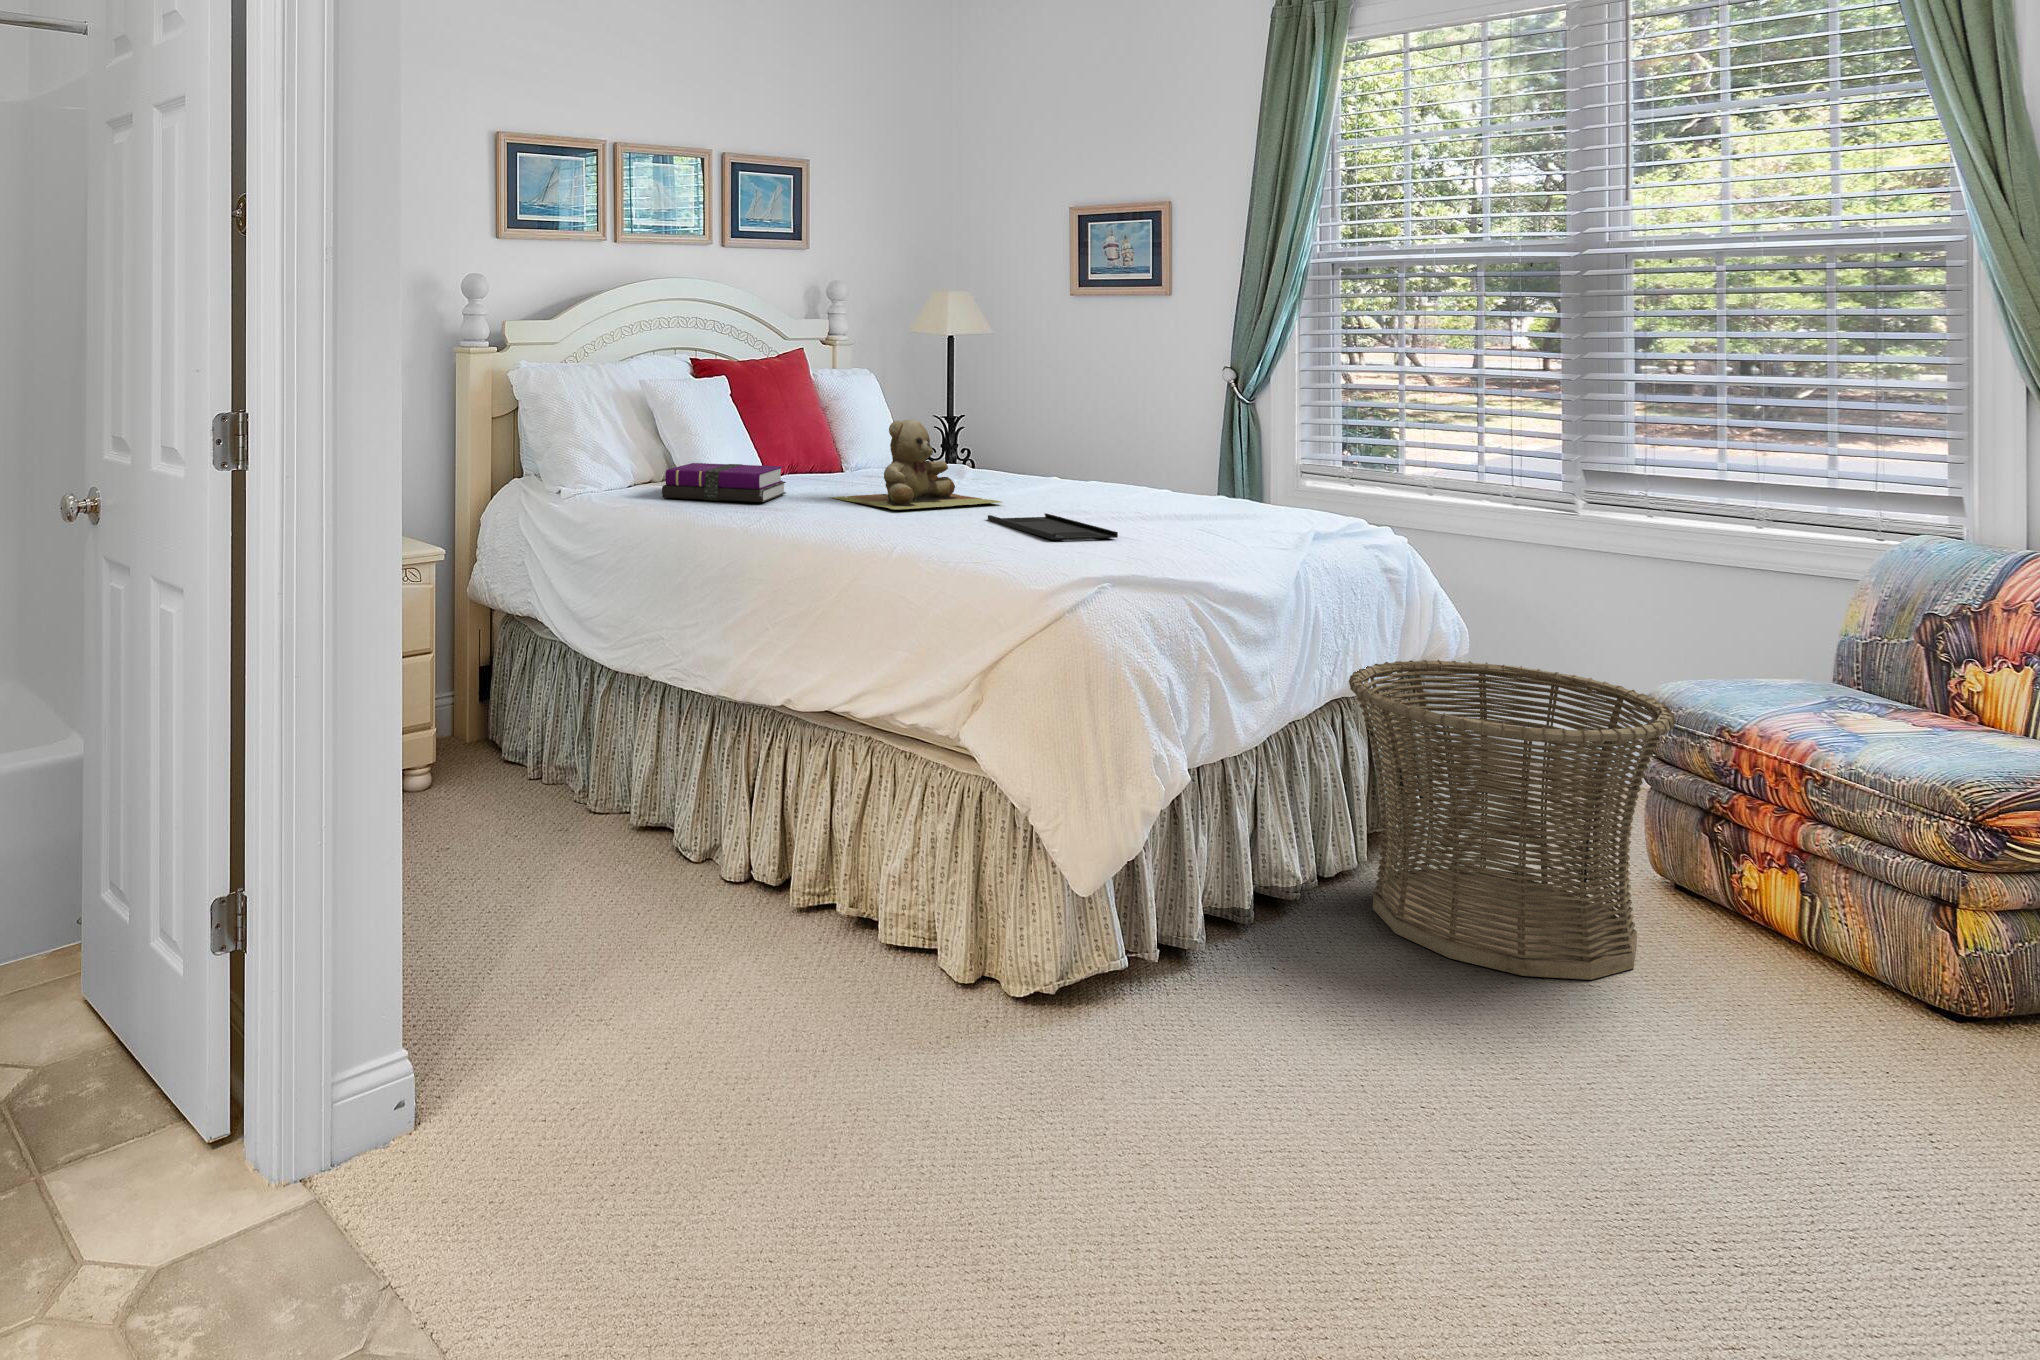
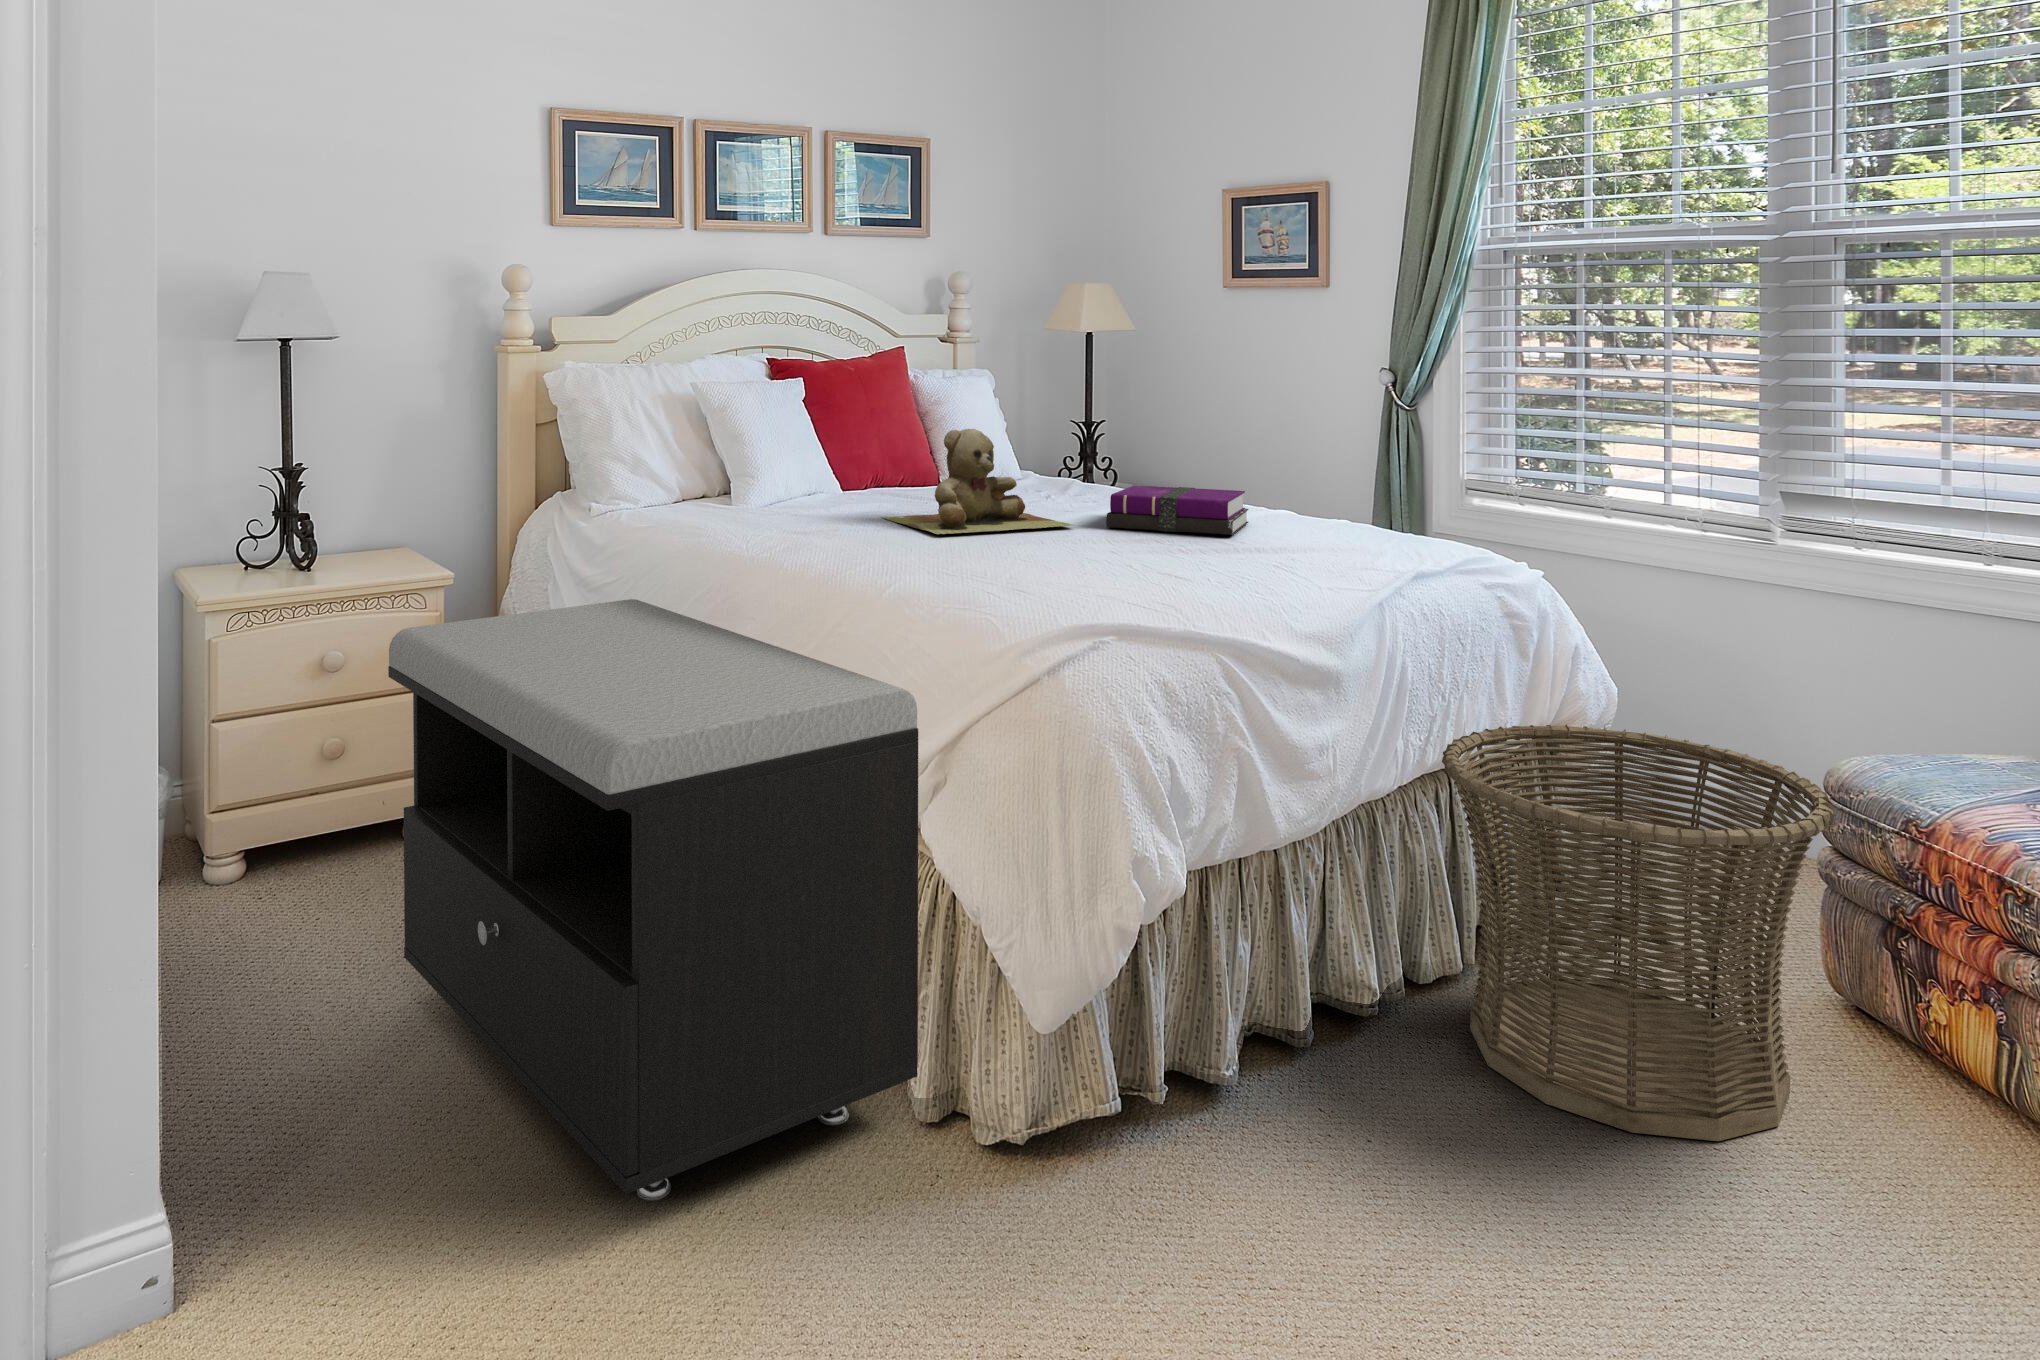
notebook: present [662,463,786,502] -> present [1106,485,1249,535]
tray: present [988,514,1118,540] -> none [1037,541,1168,576]
storage bench: none [465,567,957,1045] -> present [388,599,918,1201]

